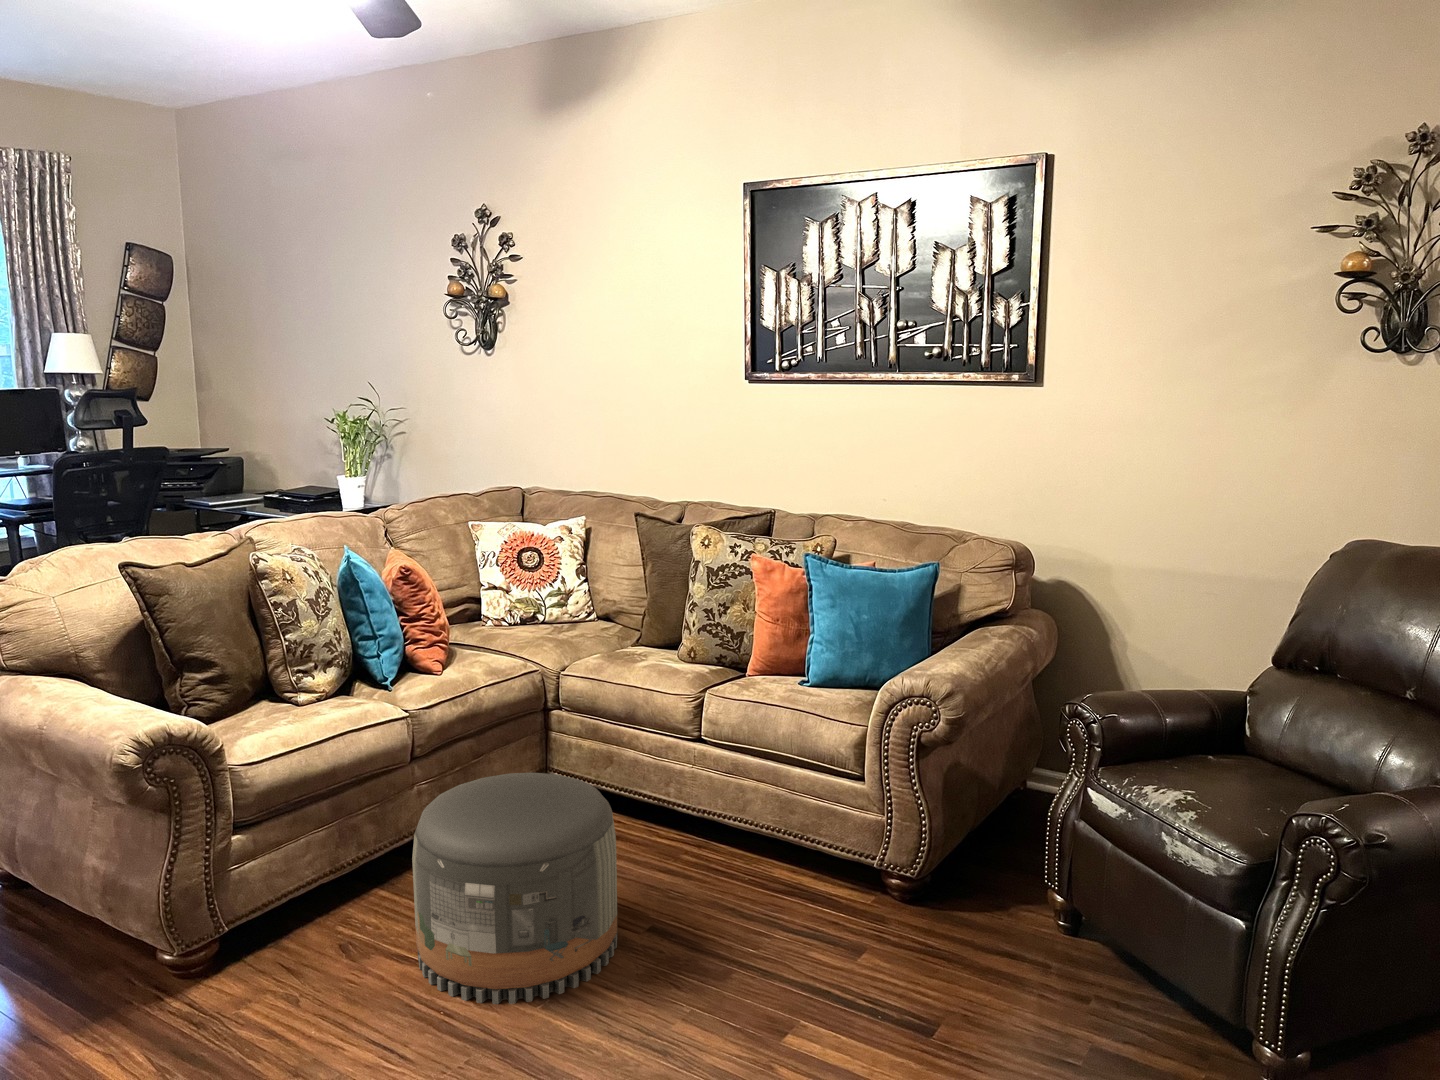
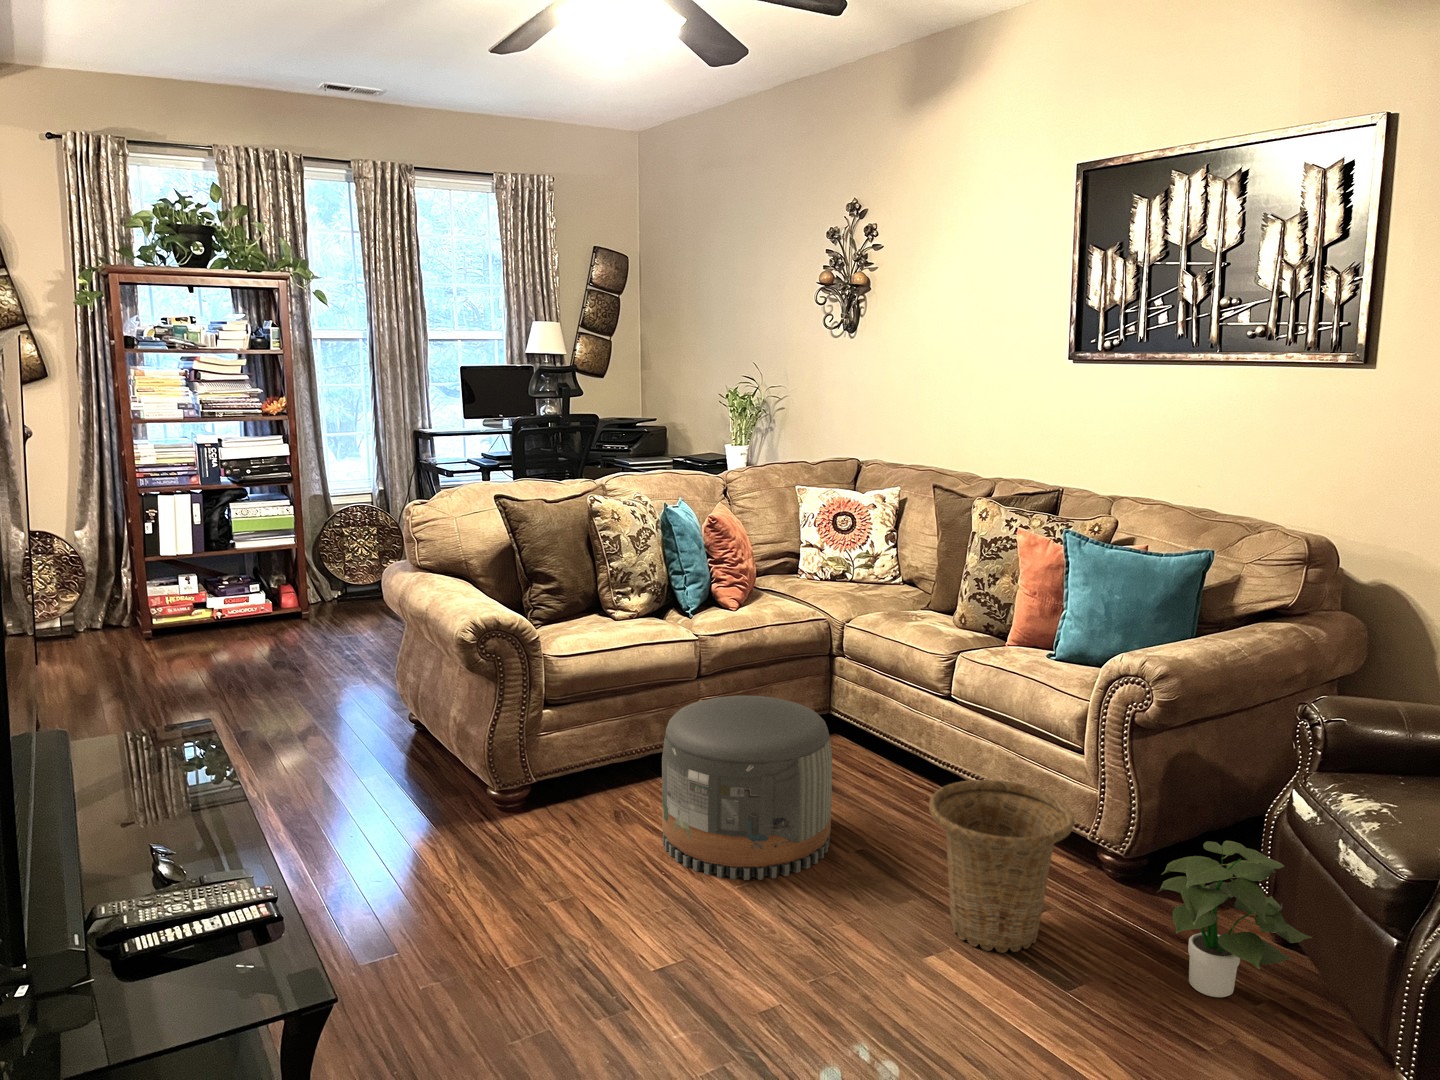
basket: none [759,826,909,1015] -> present [929,780,1075,953]
potted plant: none [988,846,1135,1005] -> present [1157,841,1312,997]

